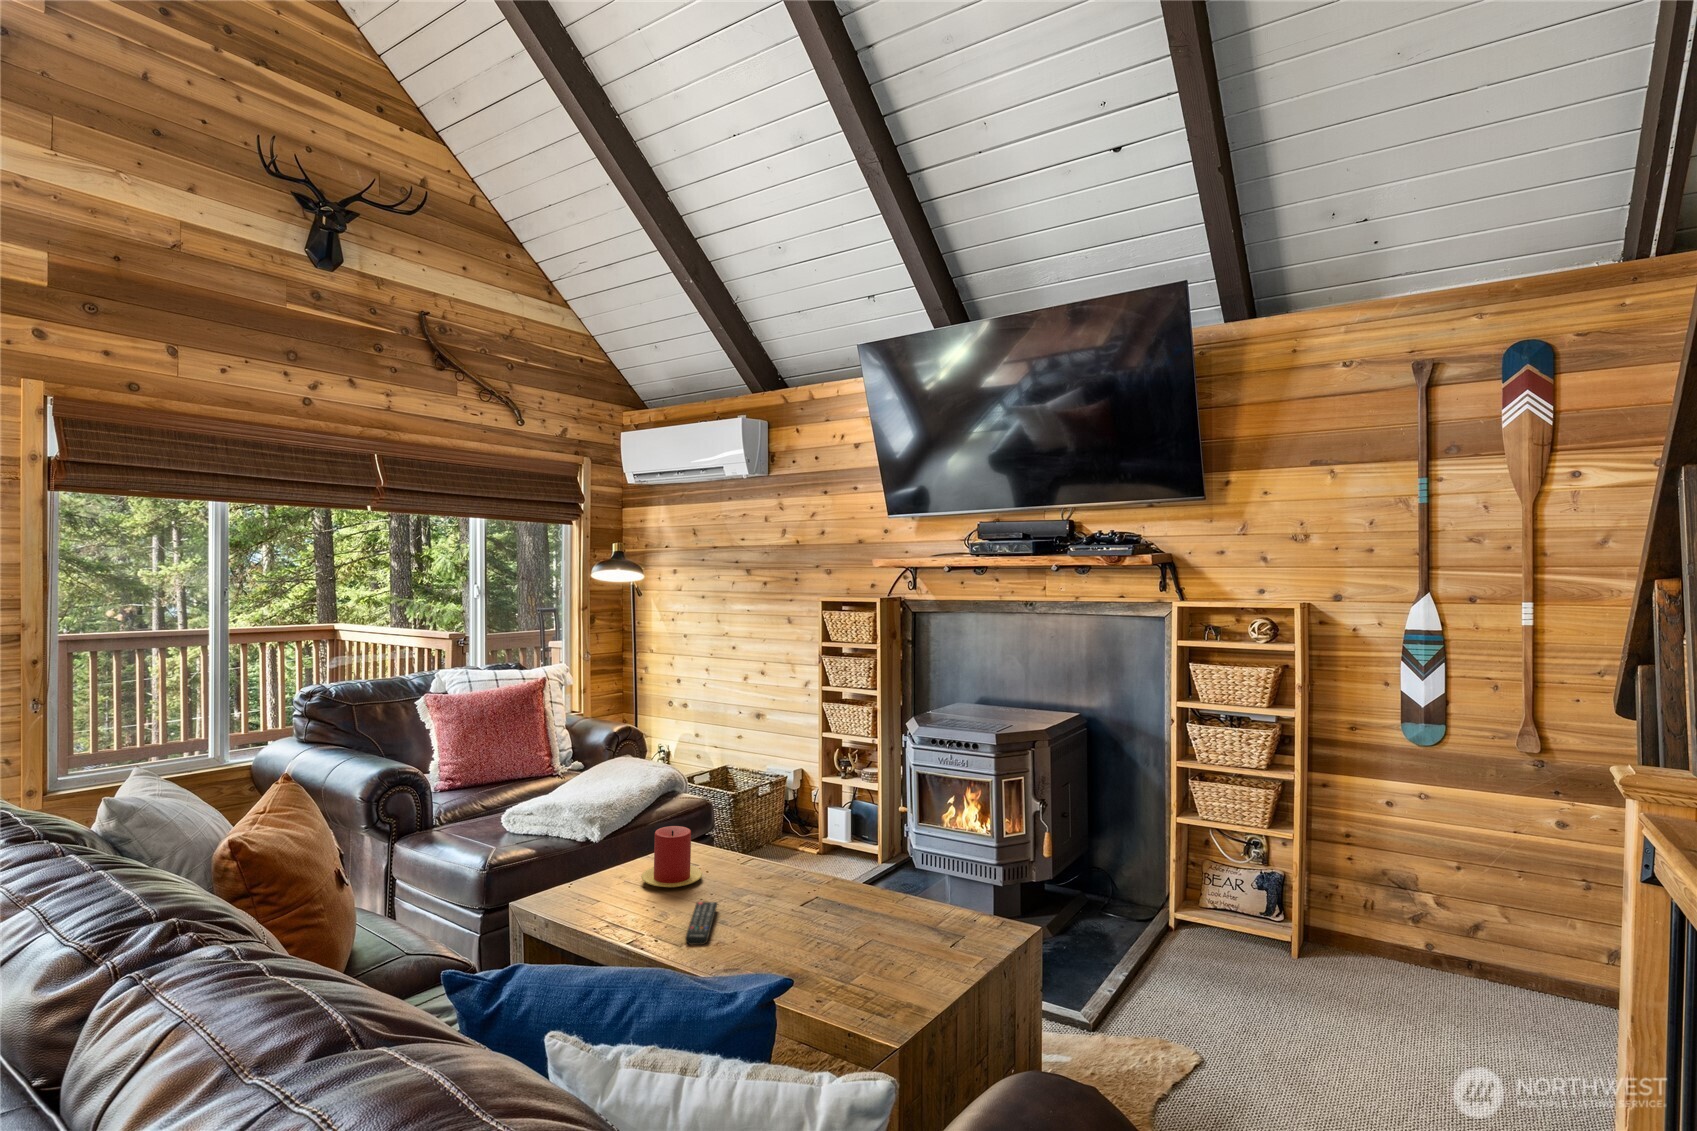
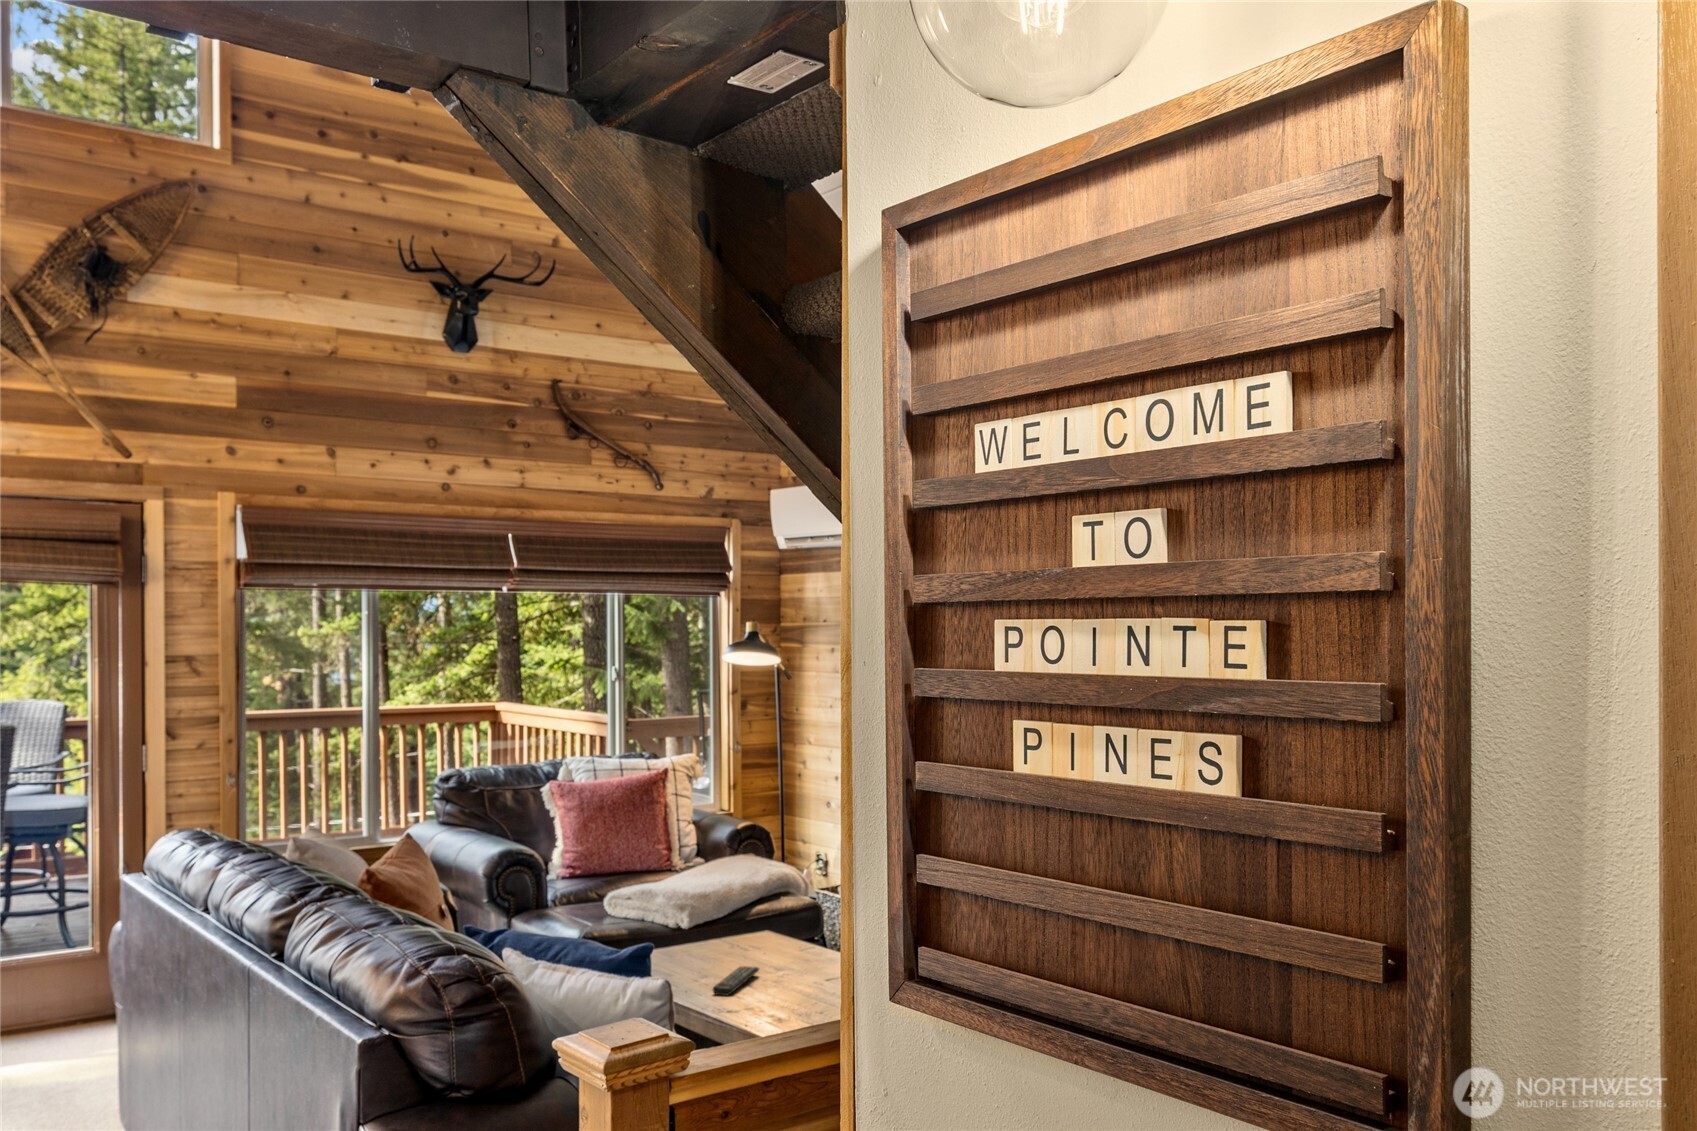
candle: present [641,826,702,888] -> none [706,902,764,959]

